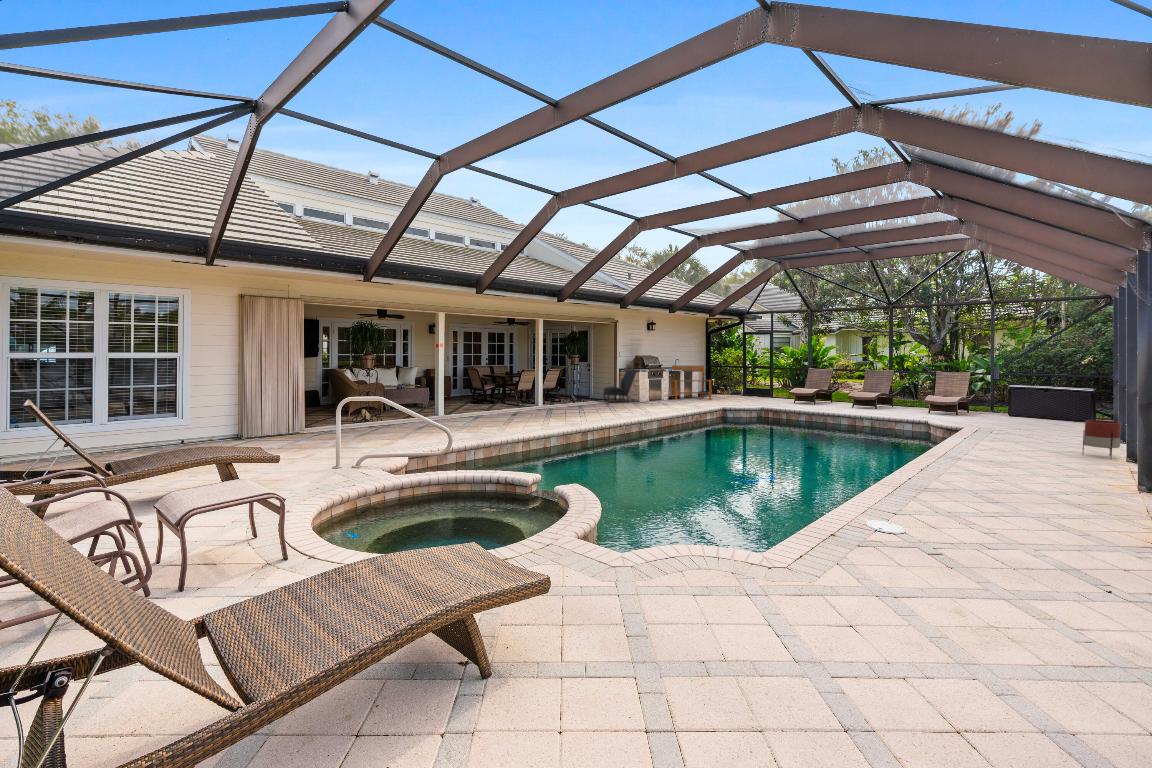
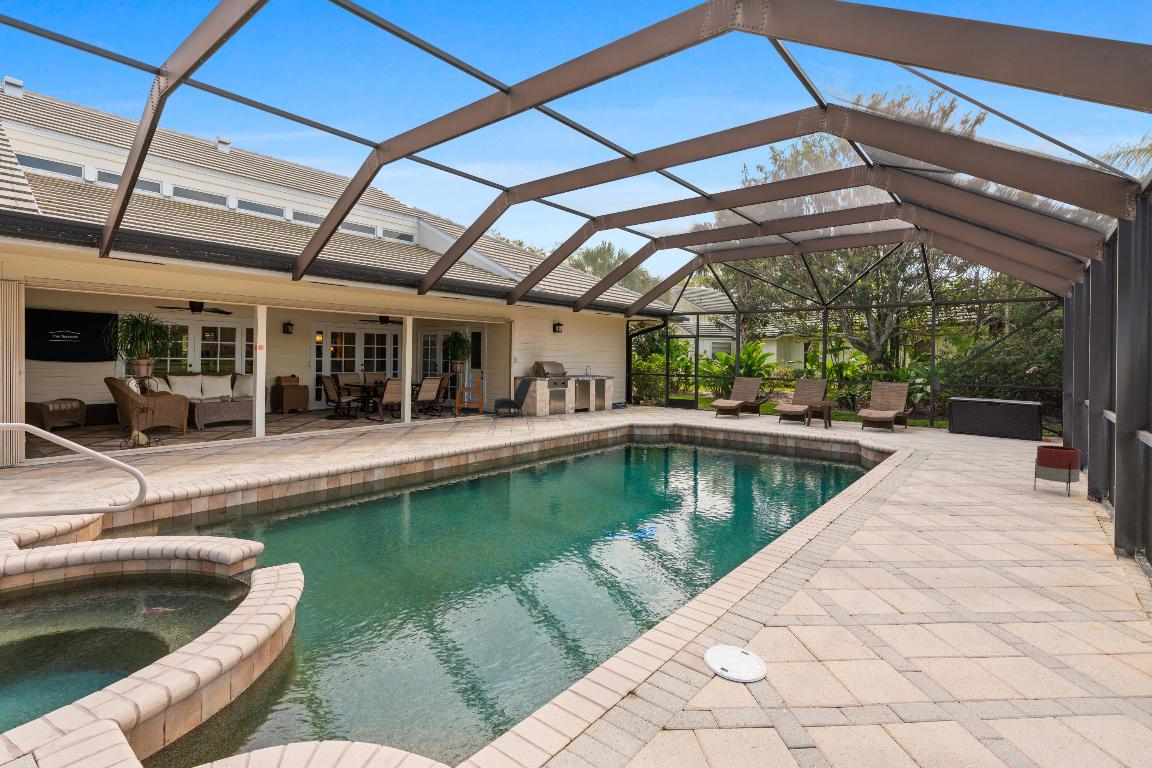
bench: present [671,365,711,400] -> present [455,371,483,413]
side table: none [877,388,907,412] -> present [806,401,838,429]

